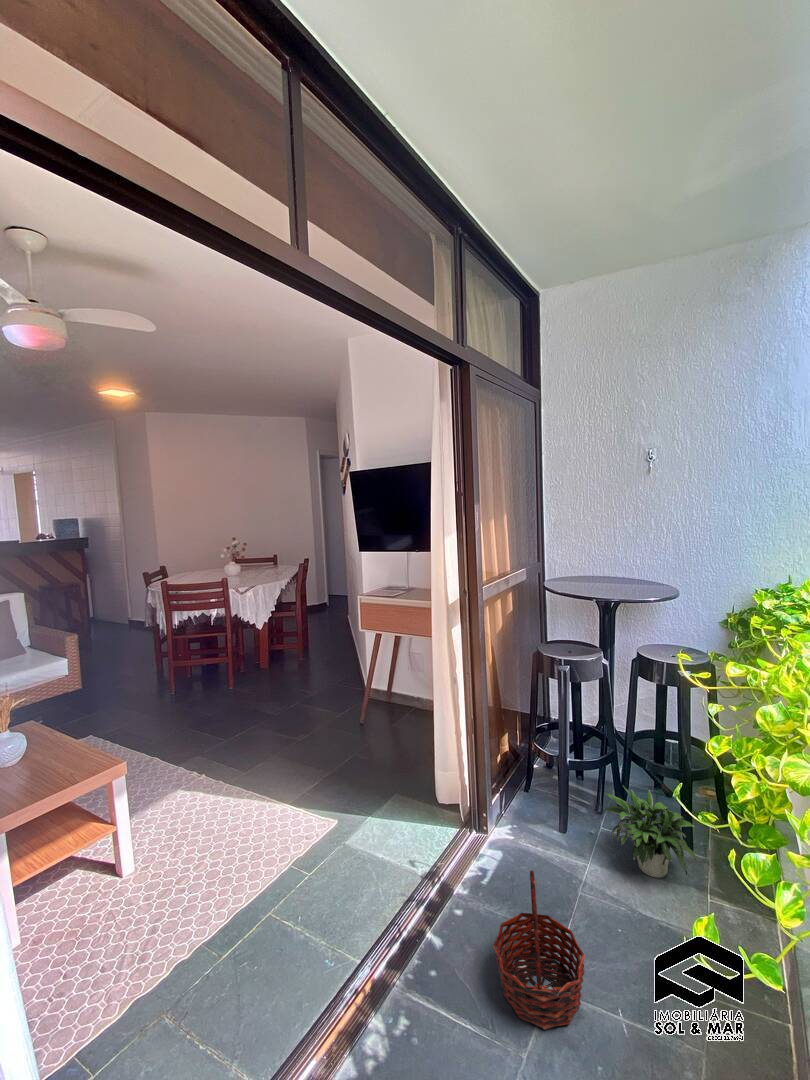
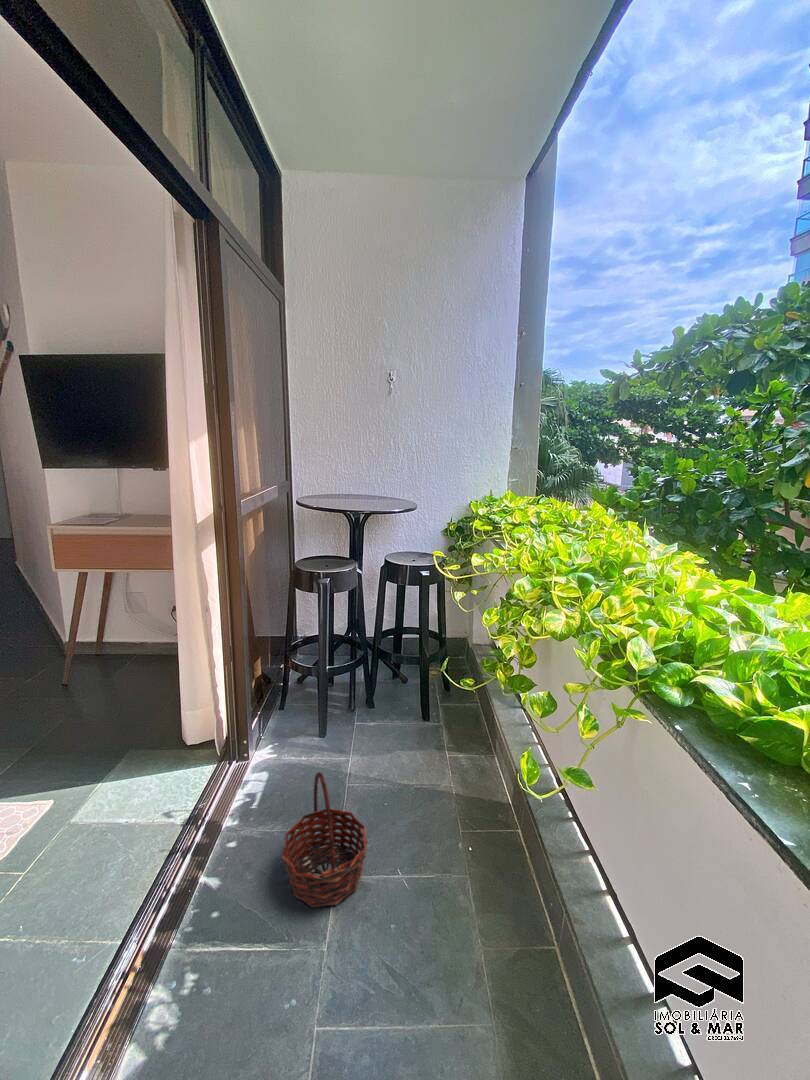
potted plant: present [591,785,700,878] -> none [346,677,435,747]

